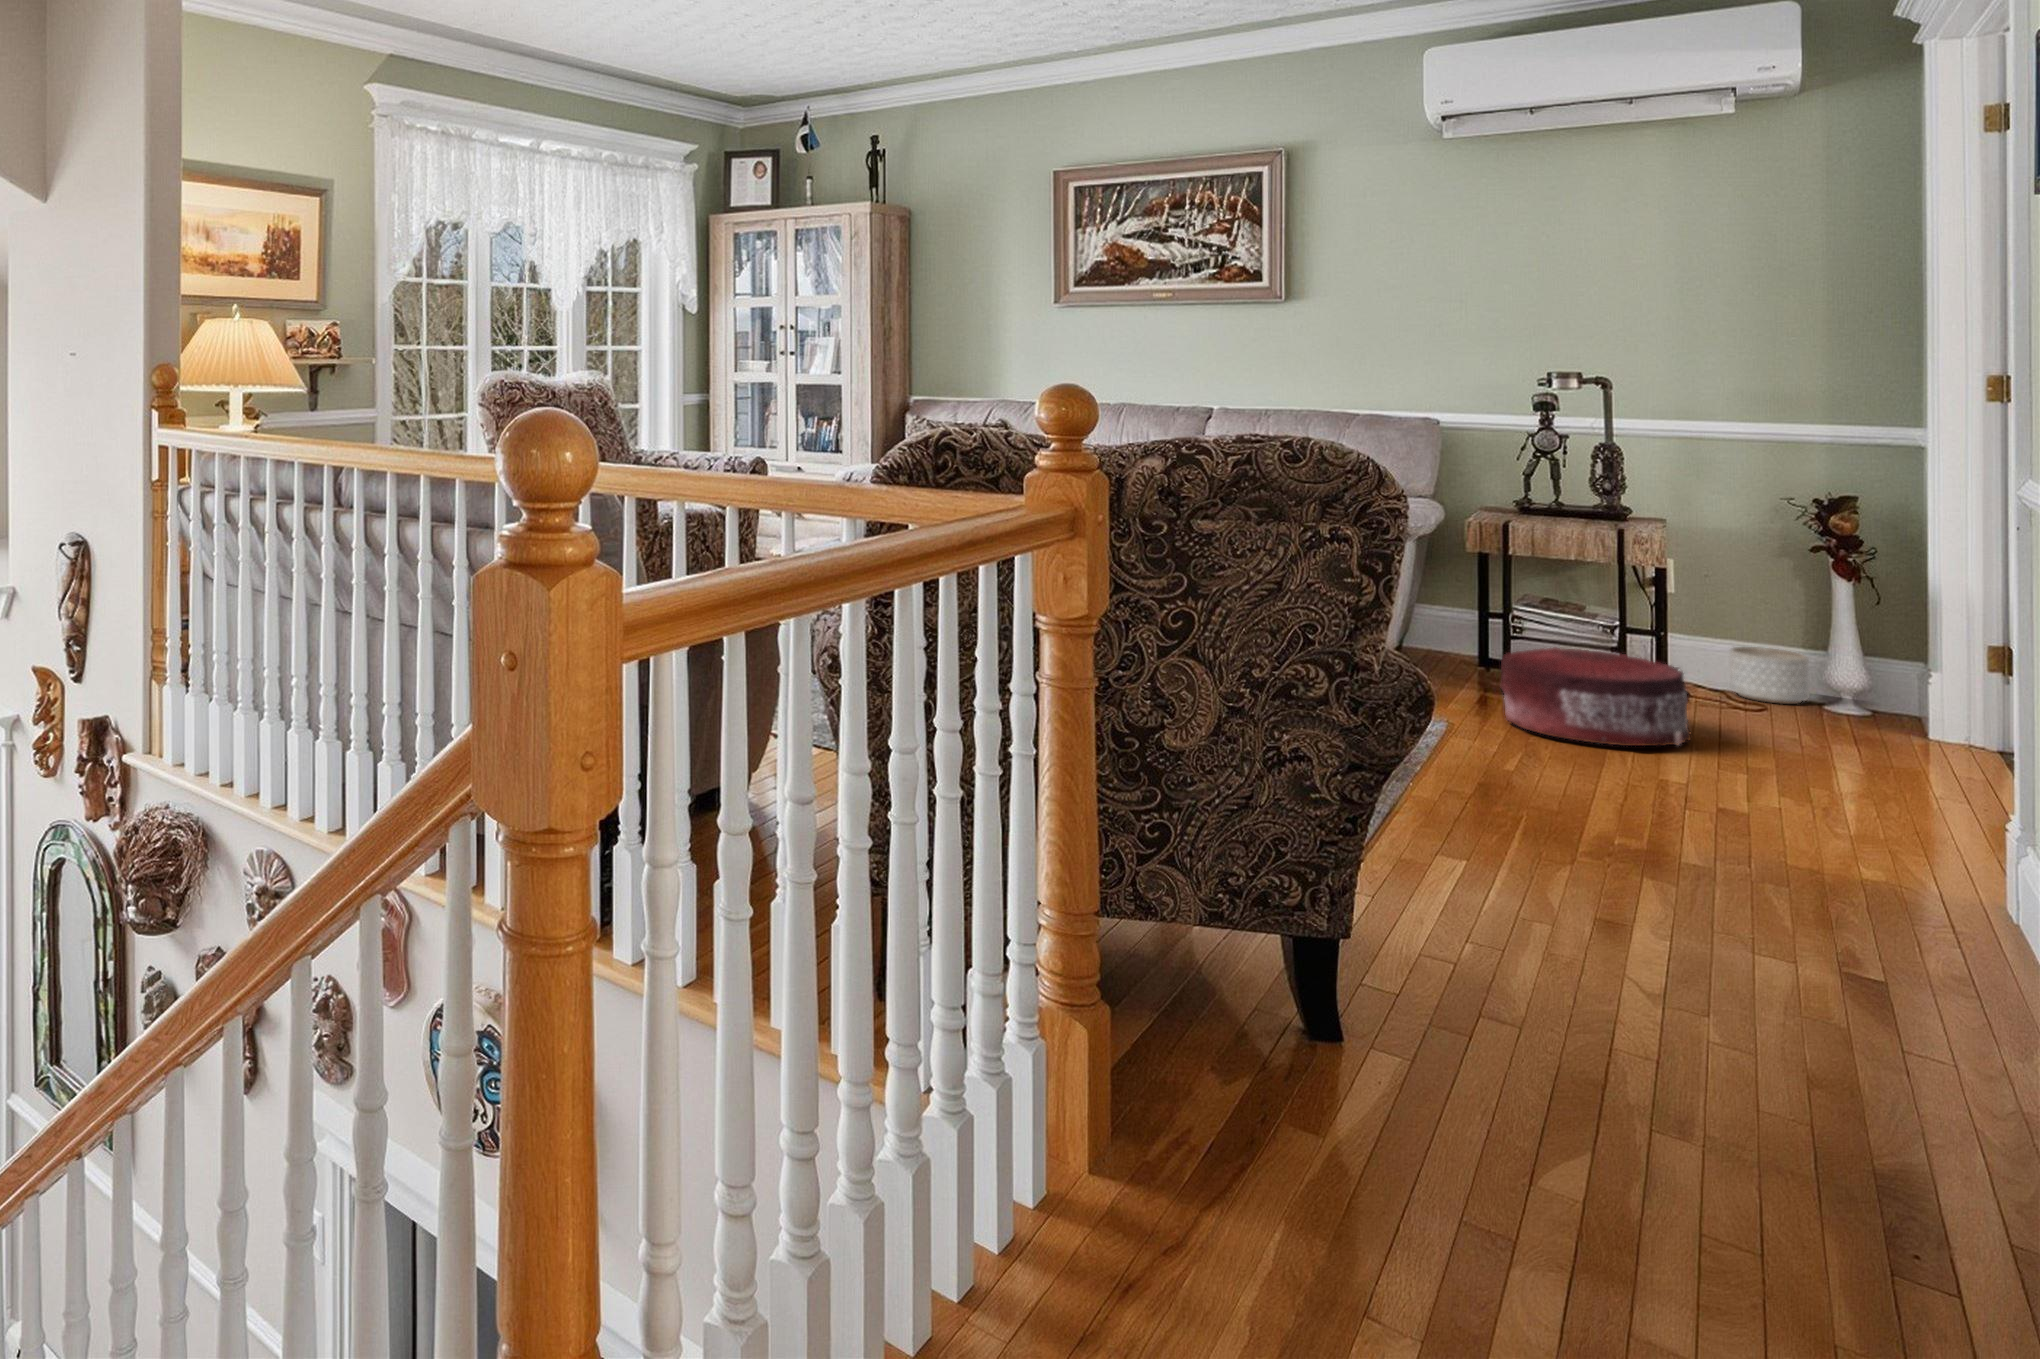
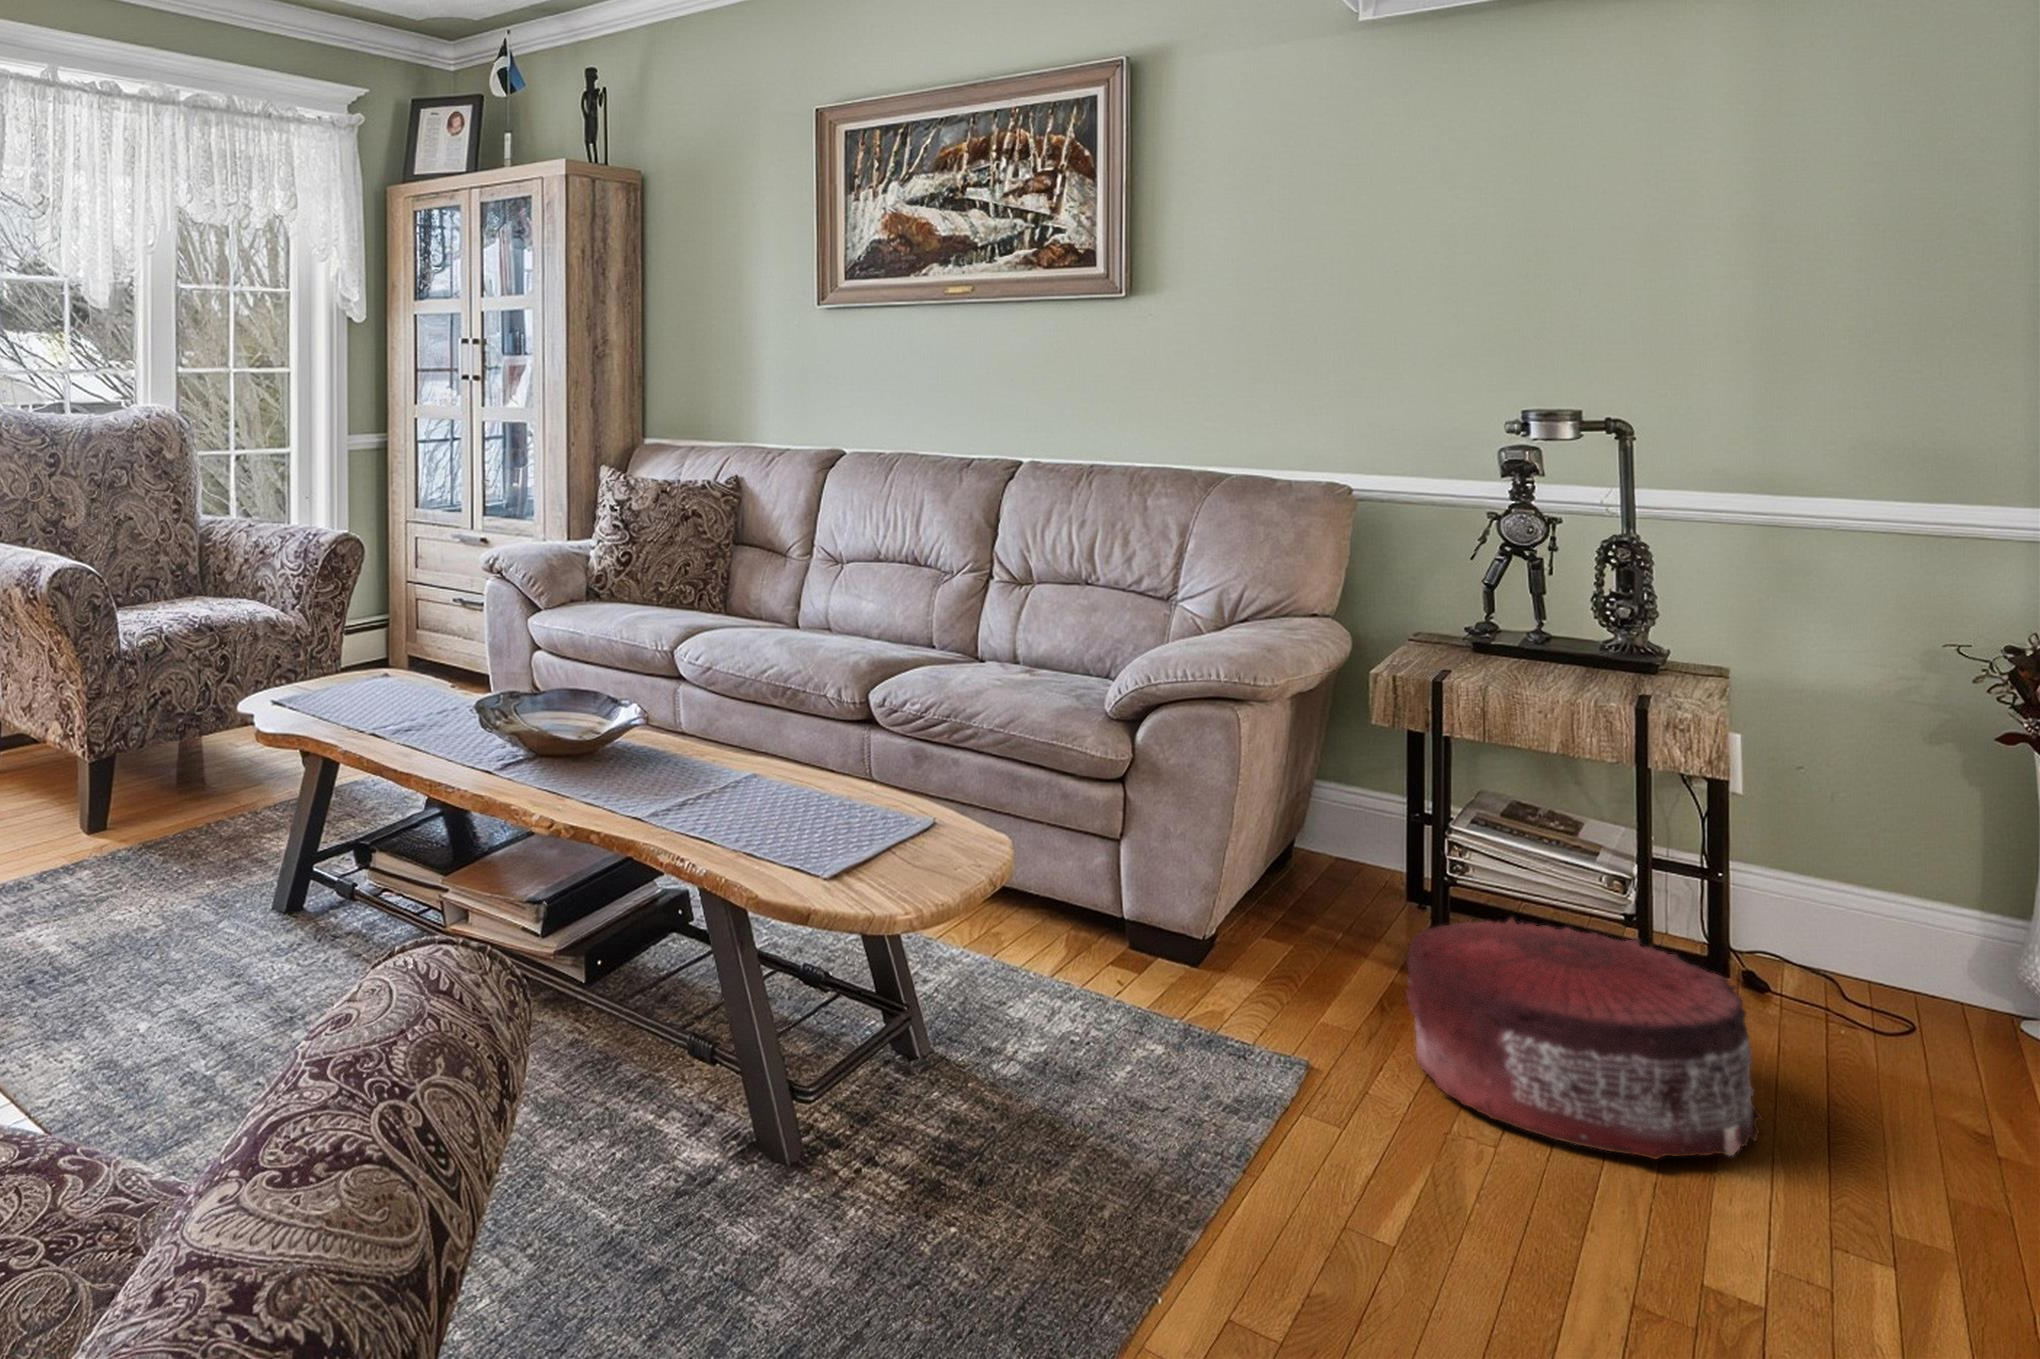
planter: present [1730,647,1810,704] -> none [1841,900,1988,1018]

